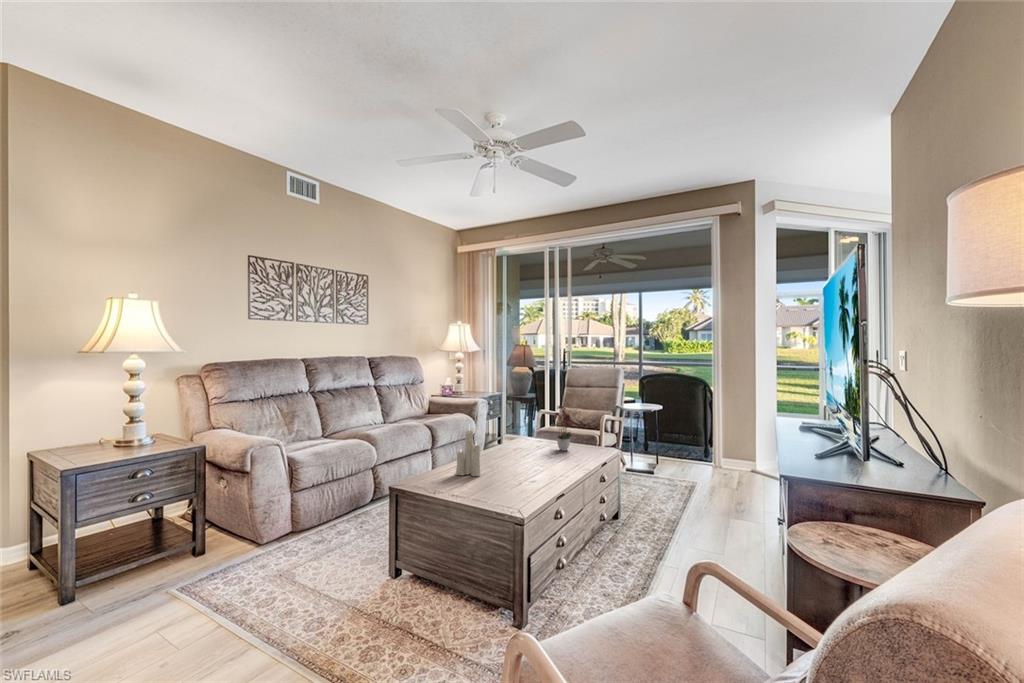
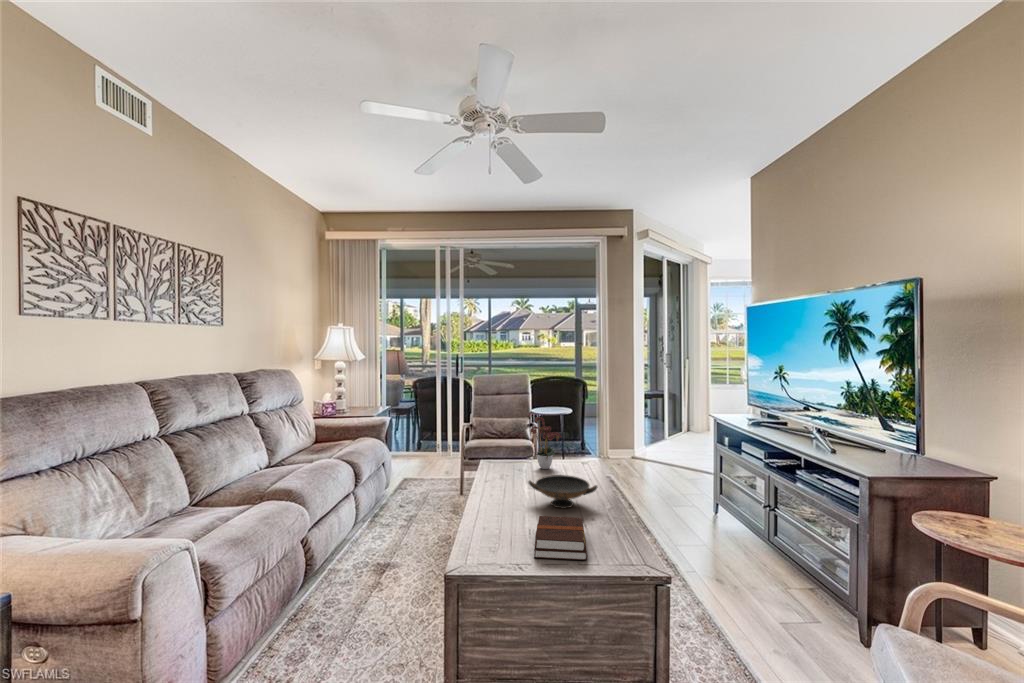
candle: present [456,429,480,476] -> none [489,453,522,532]
decorative bowl: none [509,449,554,474] -> present [529,475,598,508]
hardback book: none [457,469,513,498] -> present [534,516,587,560]

